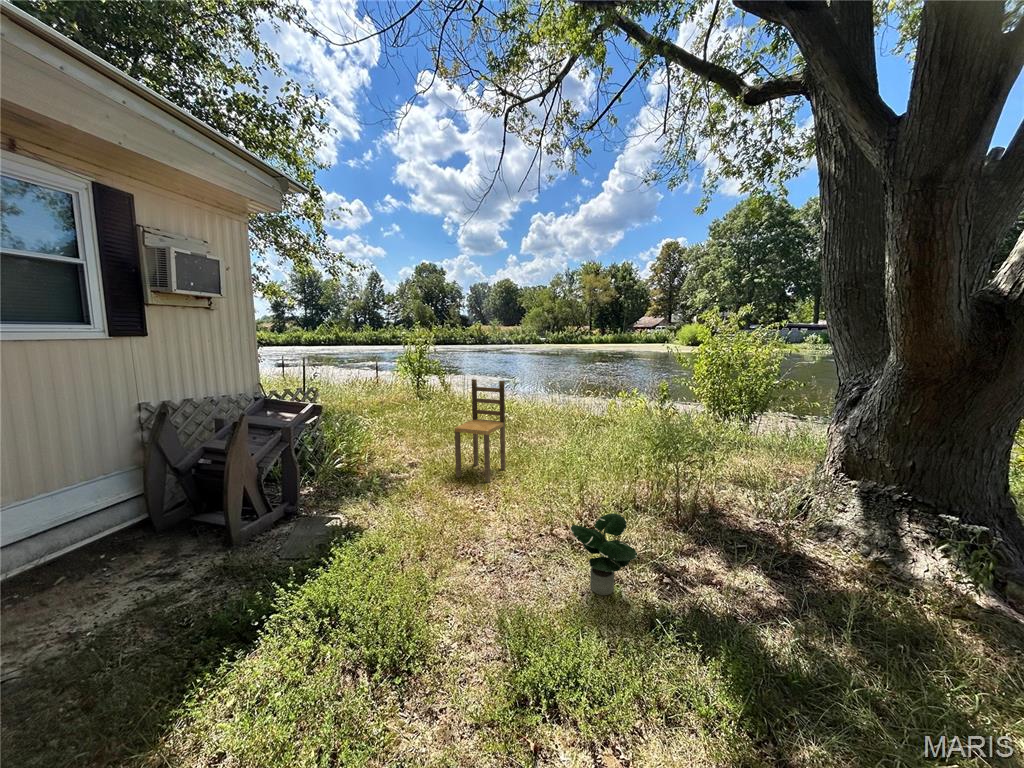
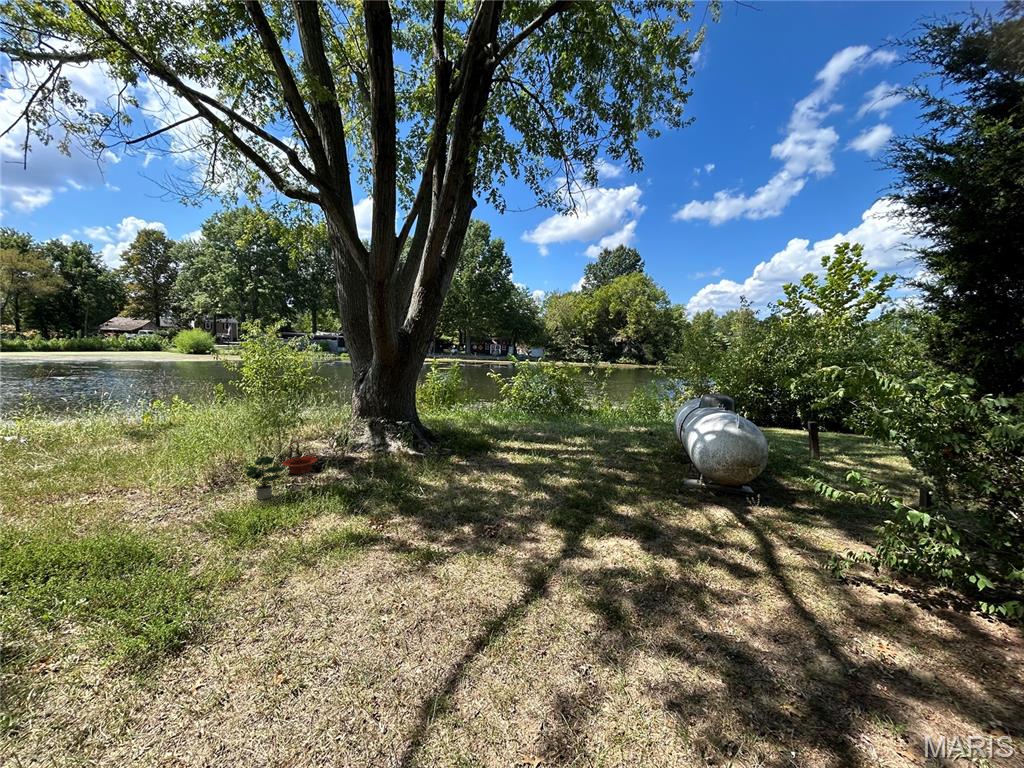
chair: present [454,379,506,482] -> none [33,397,99,504]
basket: none [662,493,727,559] -> present [282,440,317,474]

